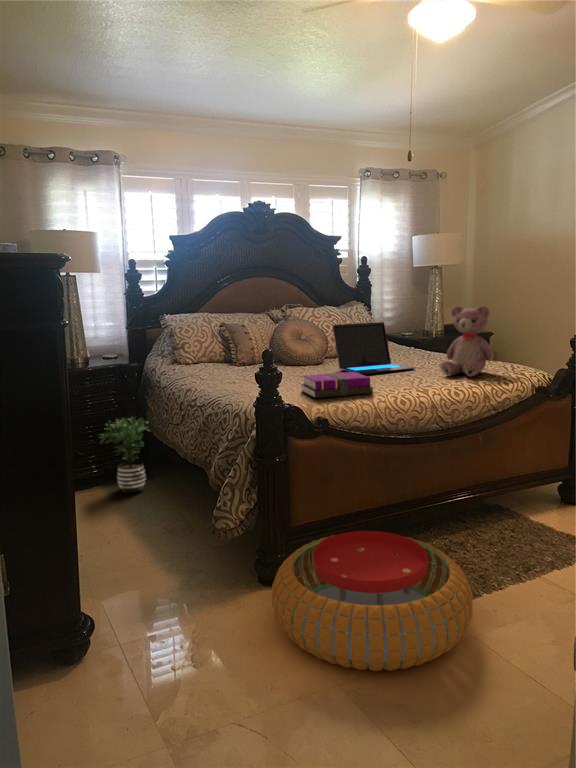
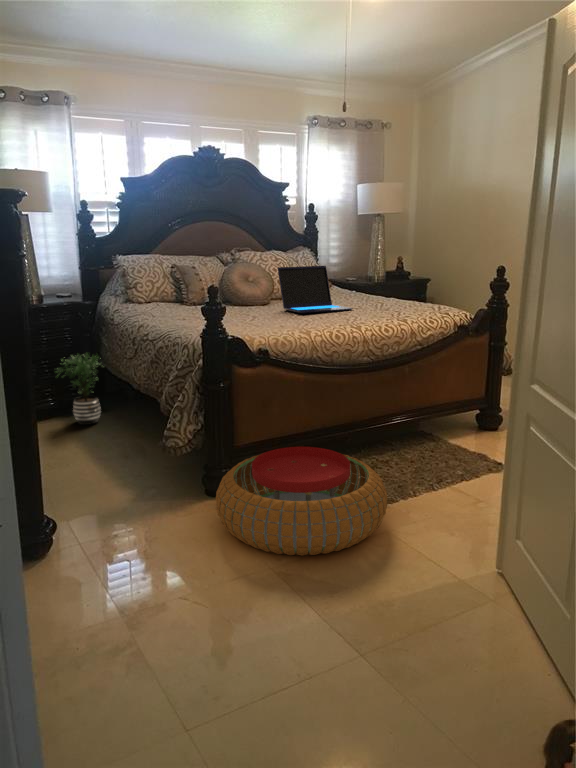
teddy bear: present [441,306,494,377] -> none [375,251,422,316]
notebook: present [301,372,373,398] -> none [245,310,311,332]

